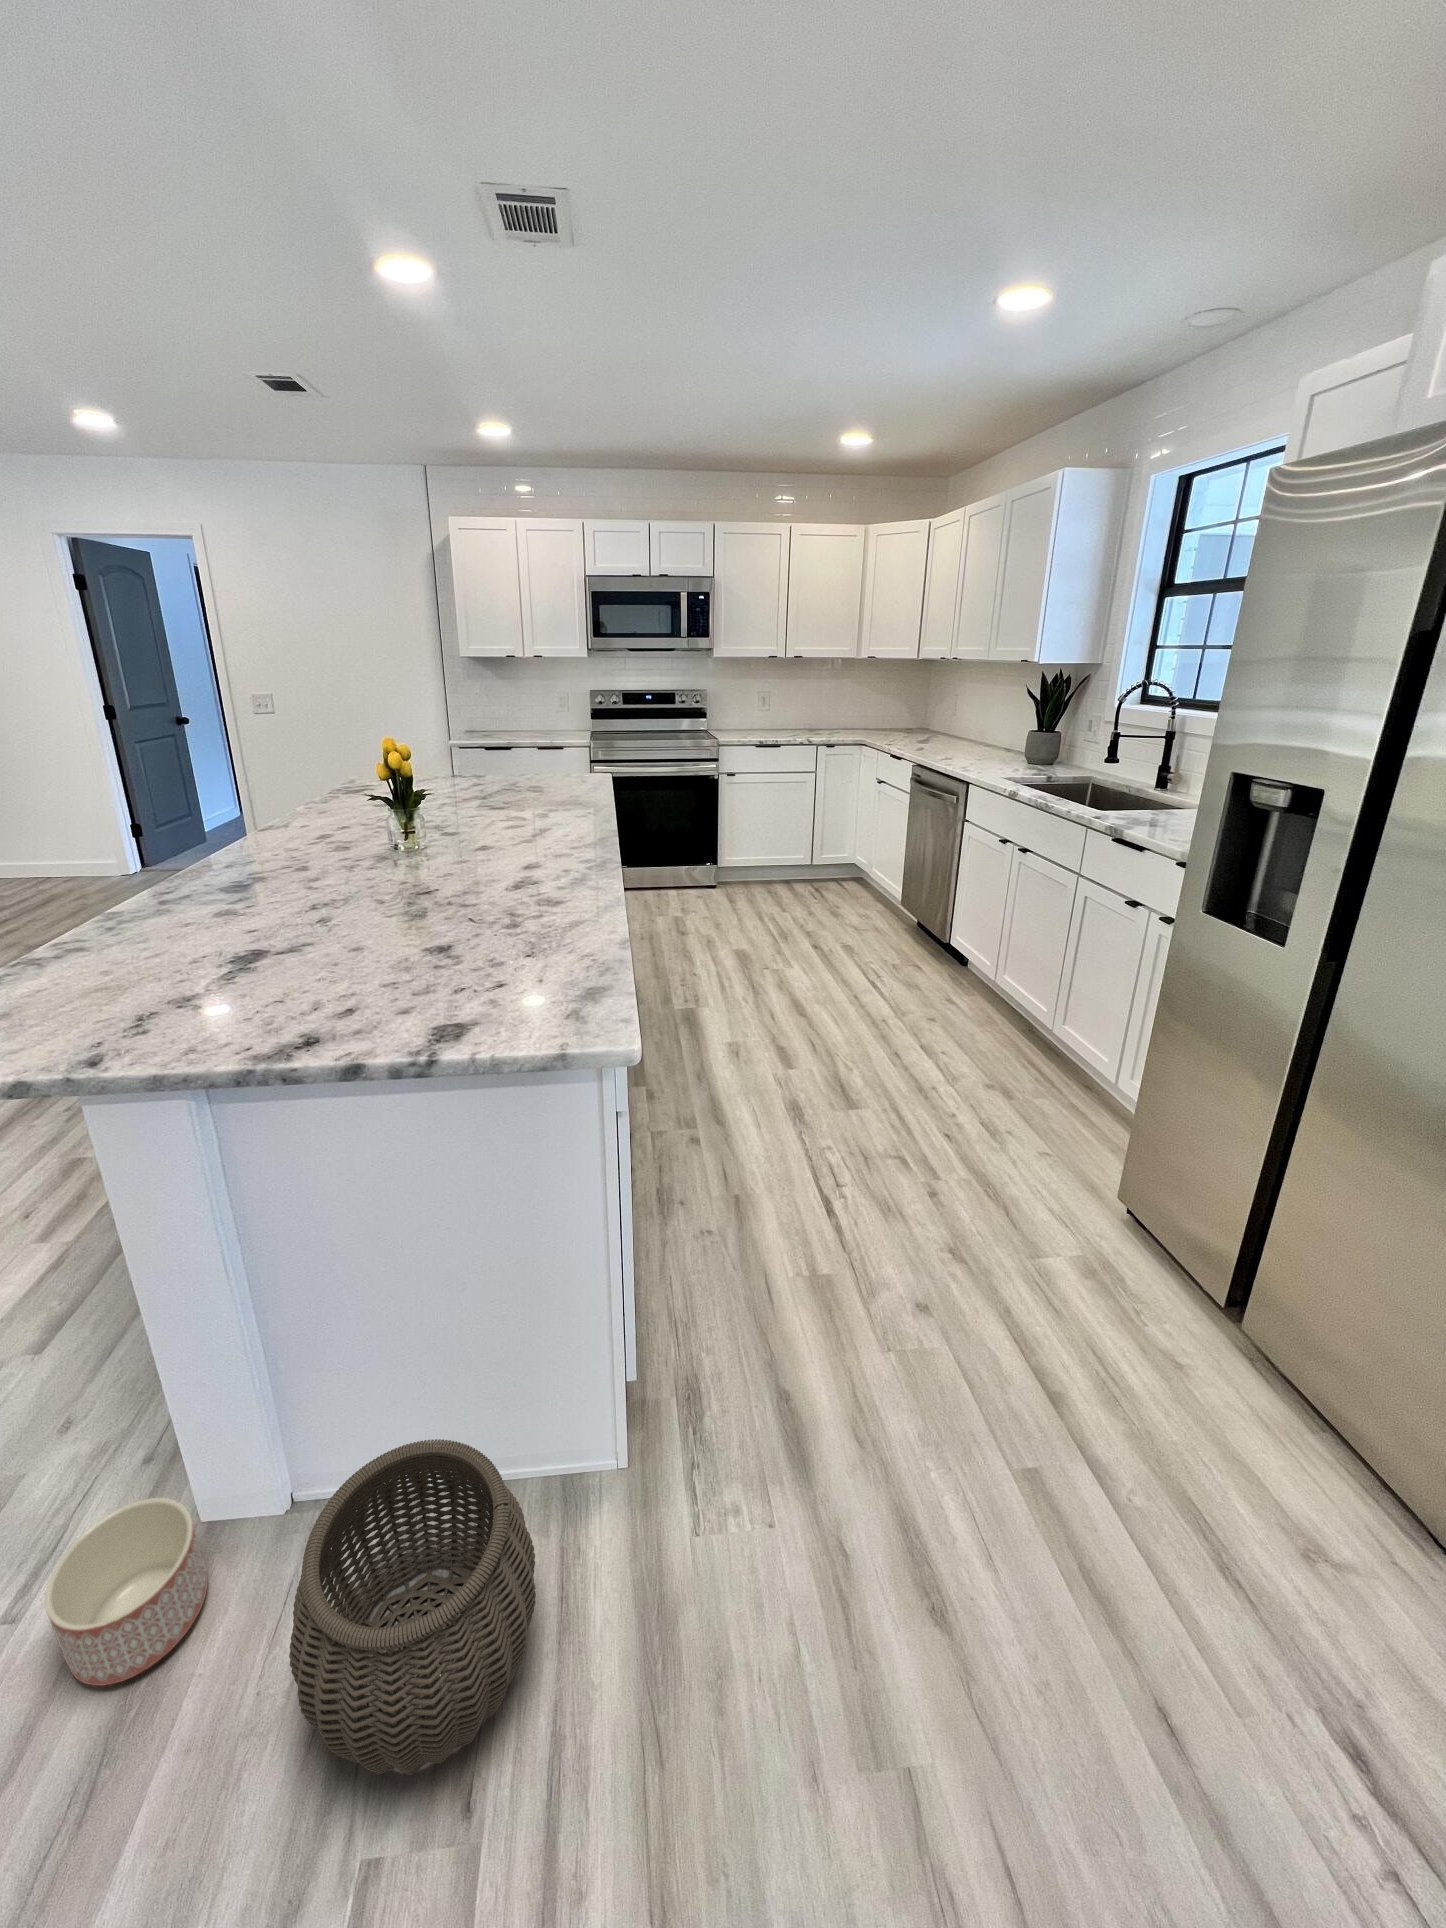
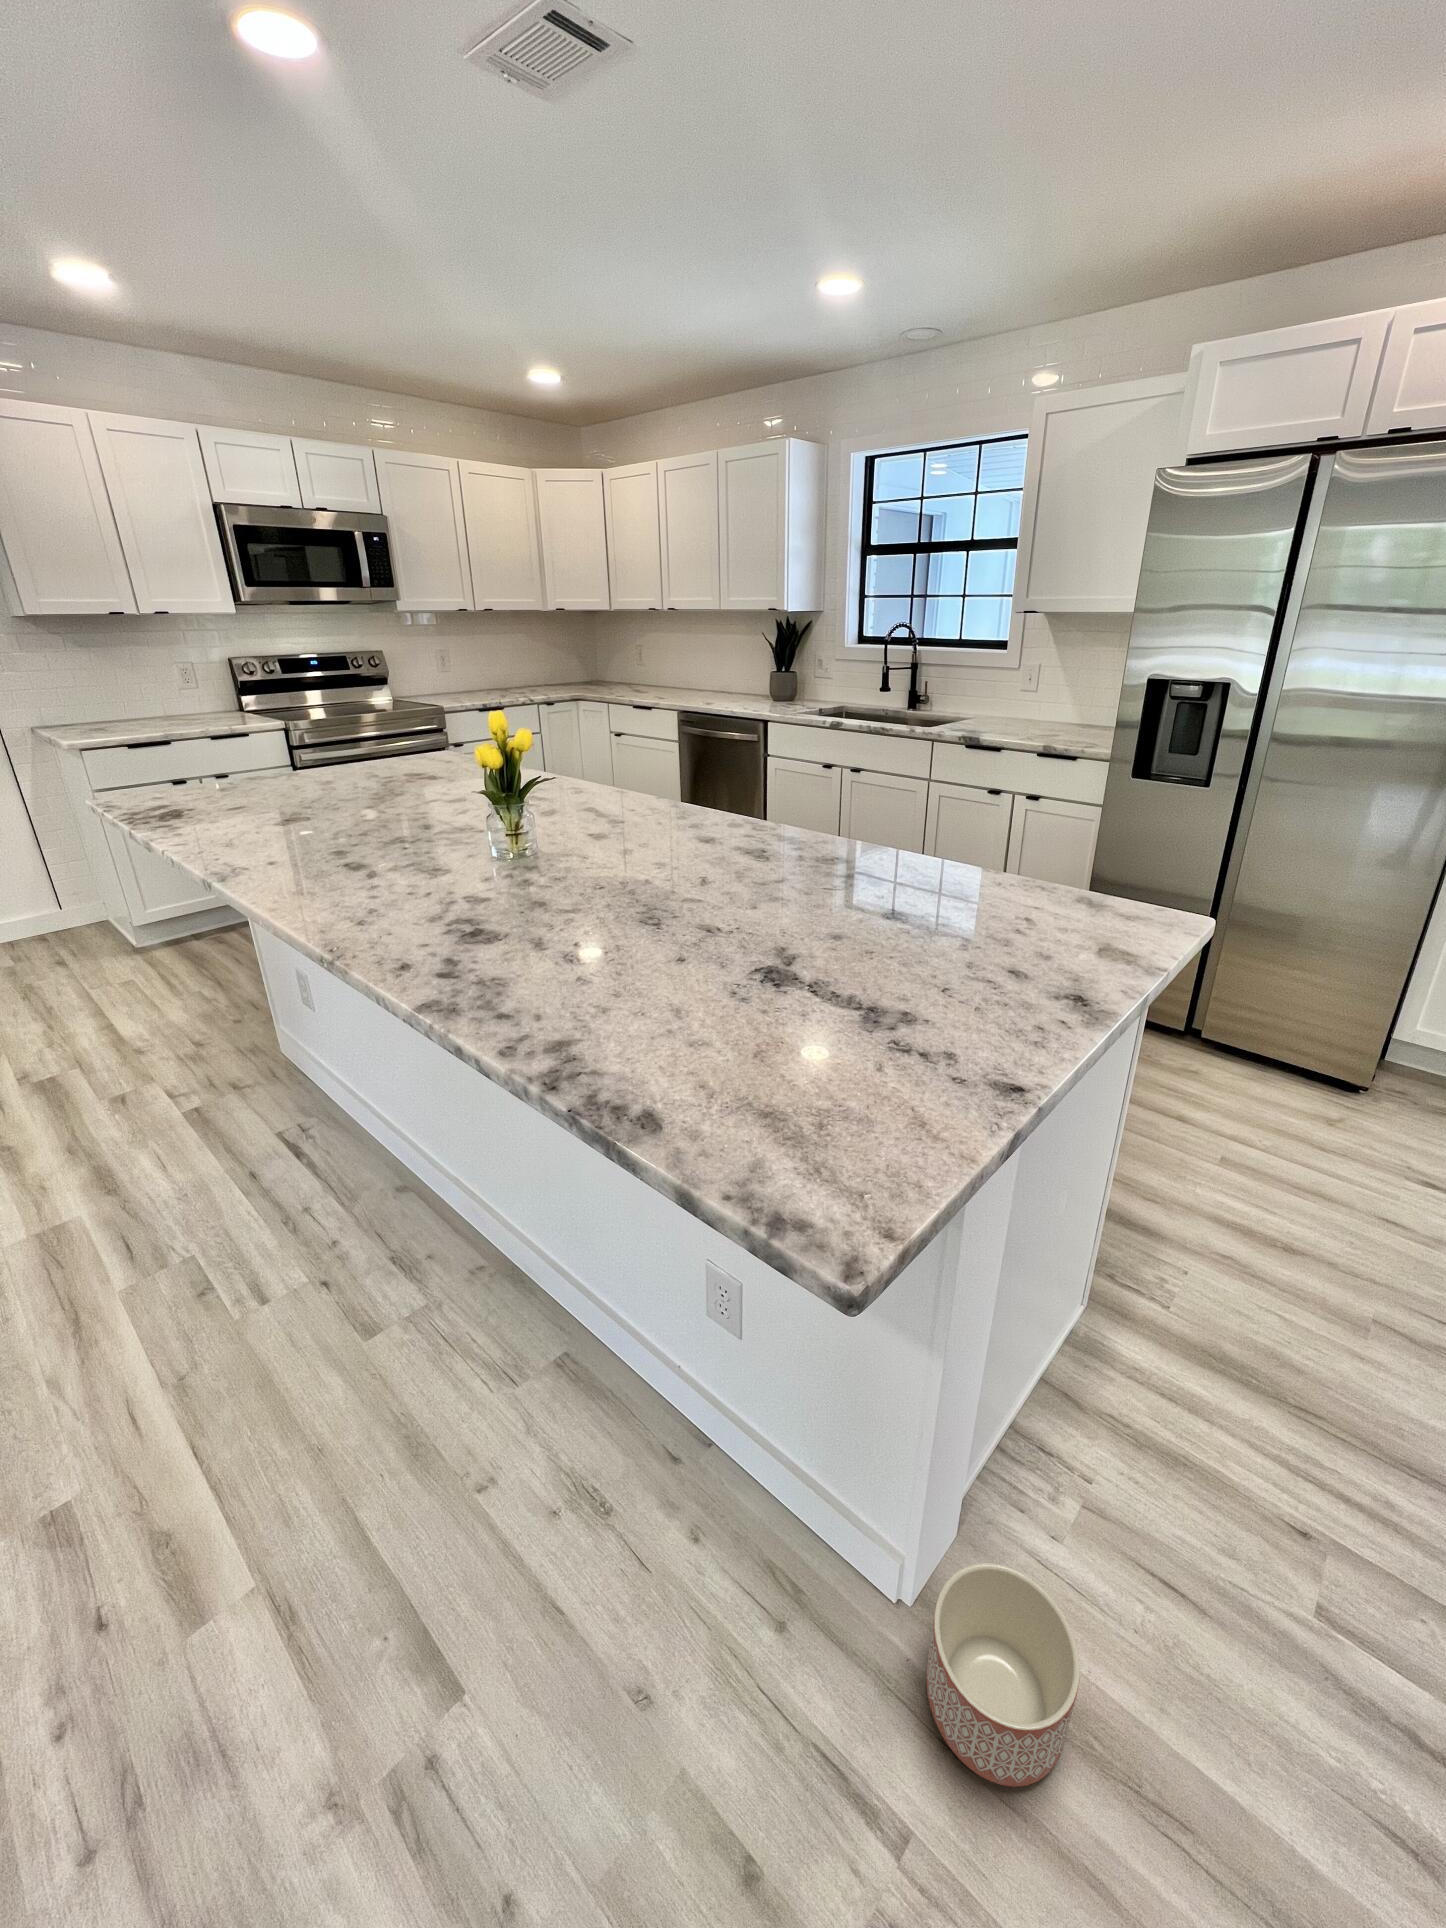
woven basket: present [289,1439,536,1775] -> none [1076,1308,1314,1586]

